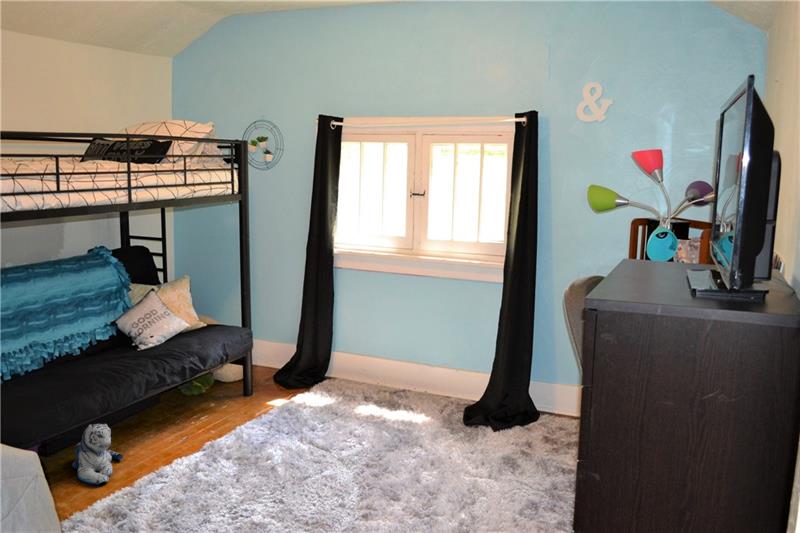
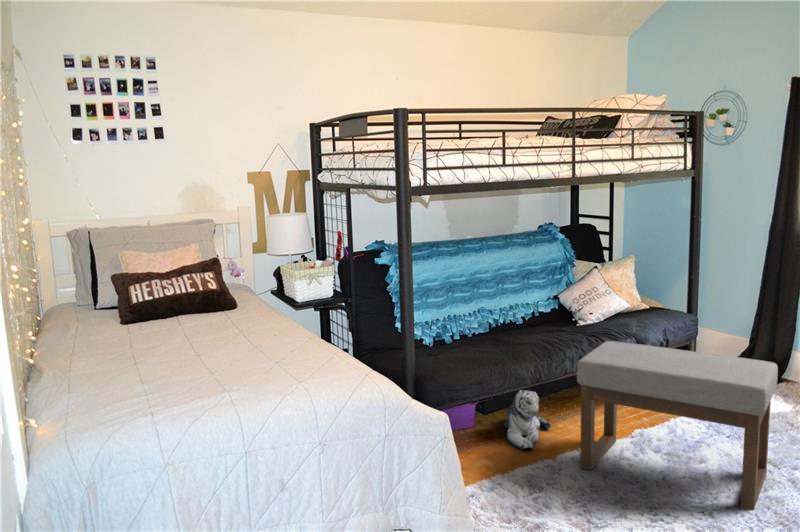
ottoman: none [152,362,321,488] -> present [577,341,778,510]

